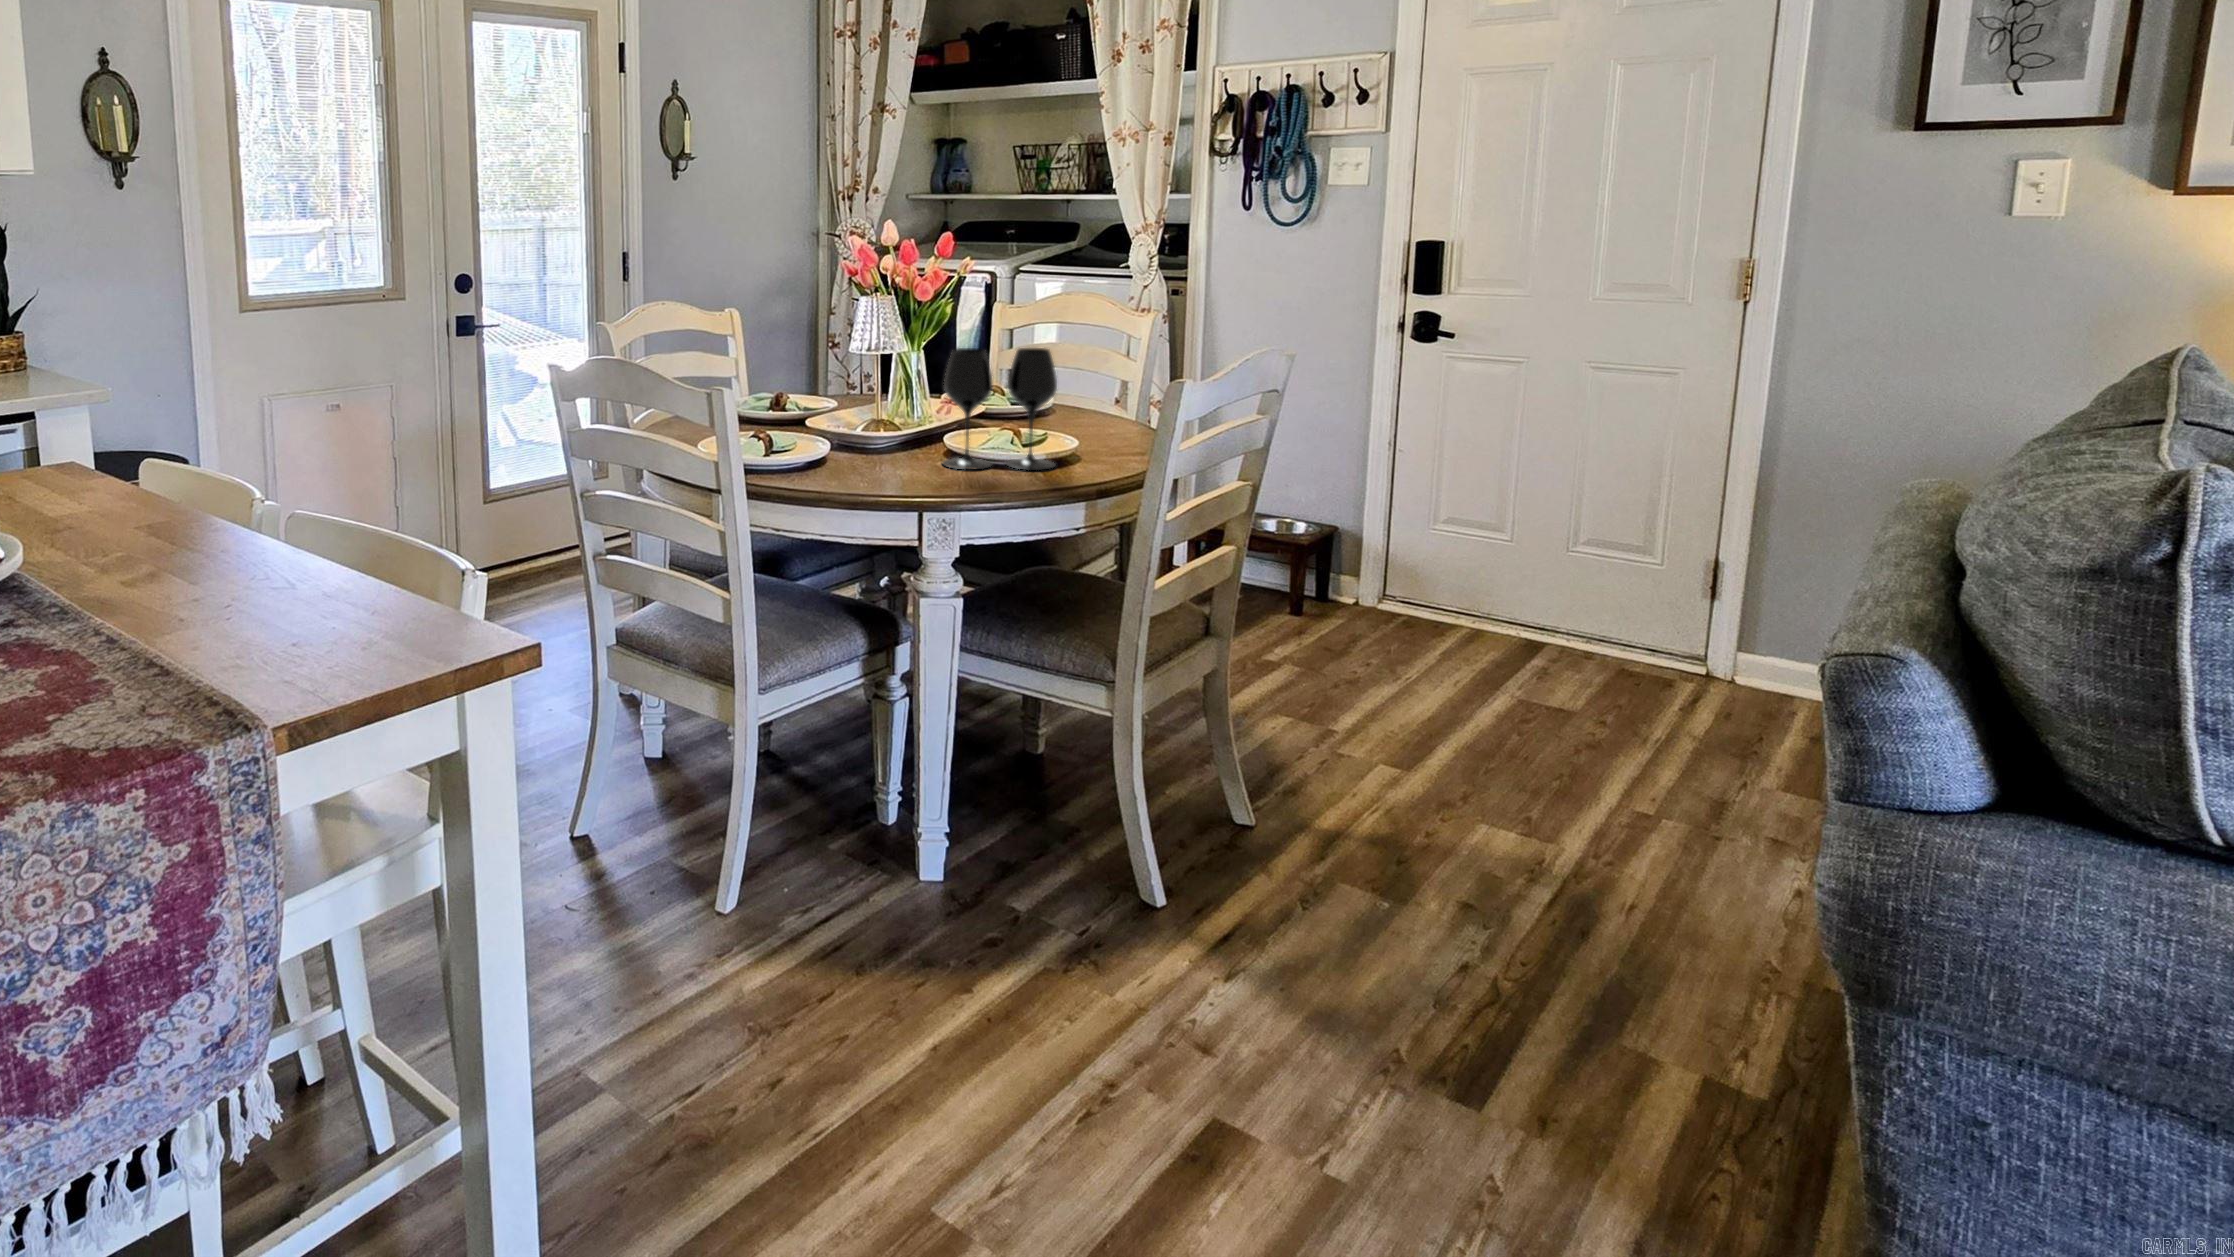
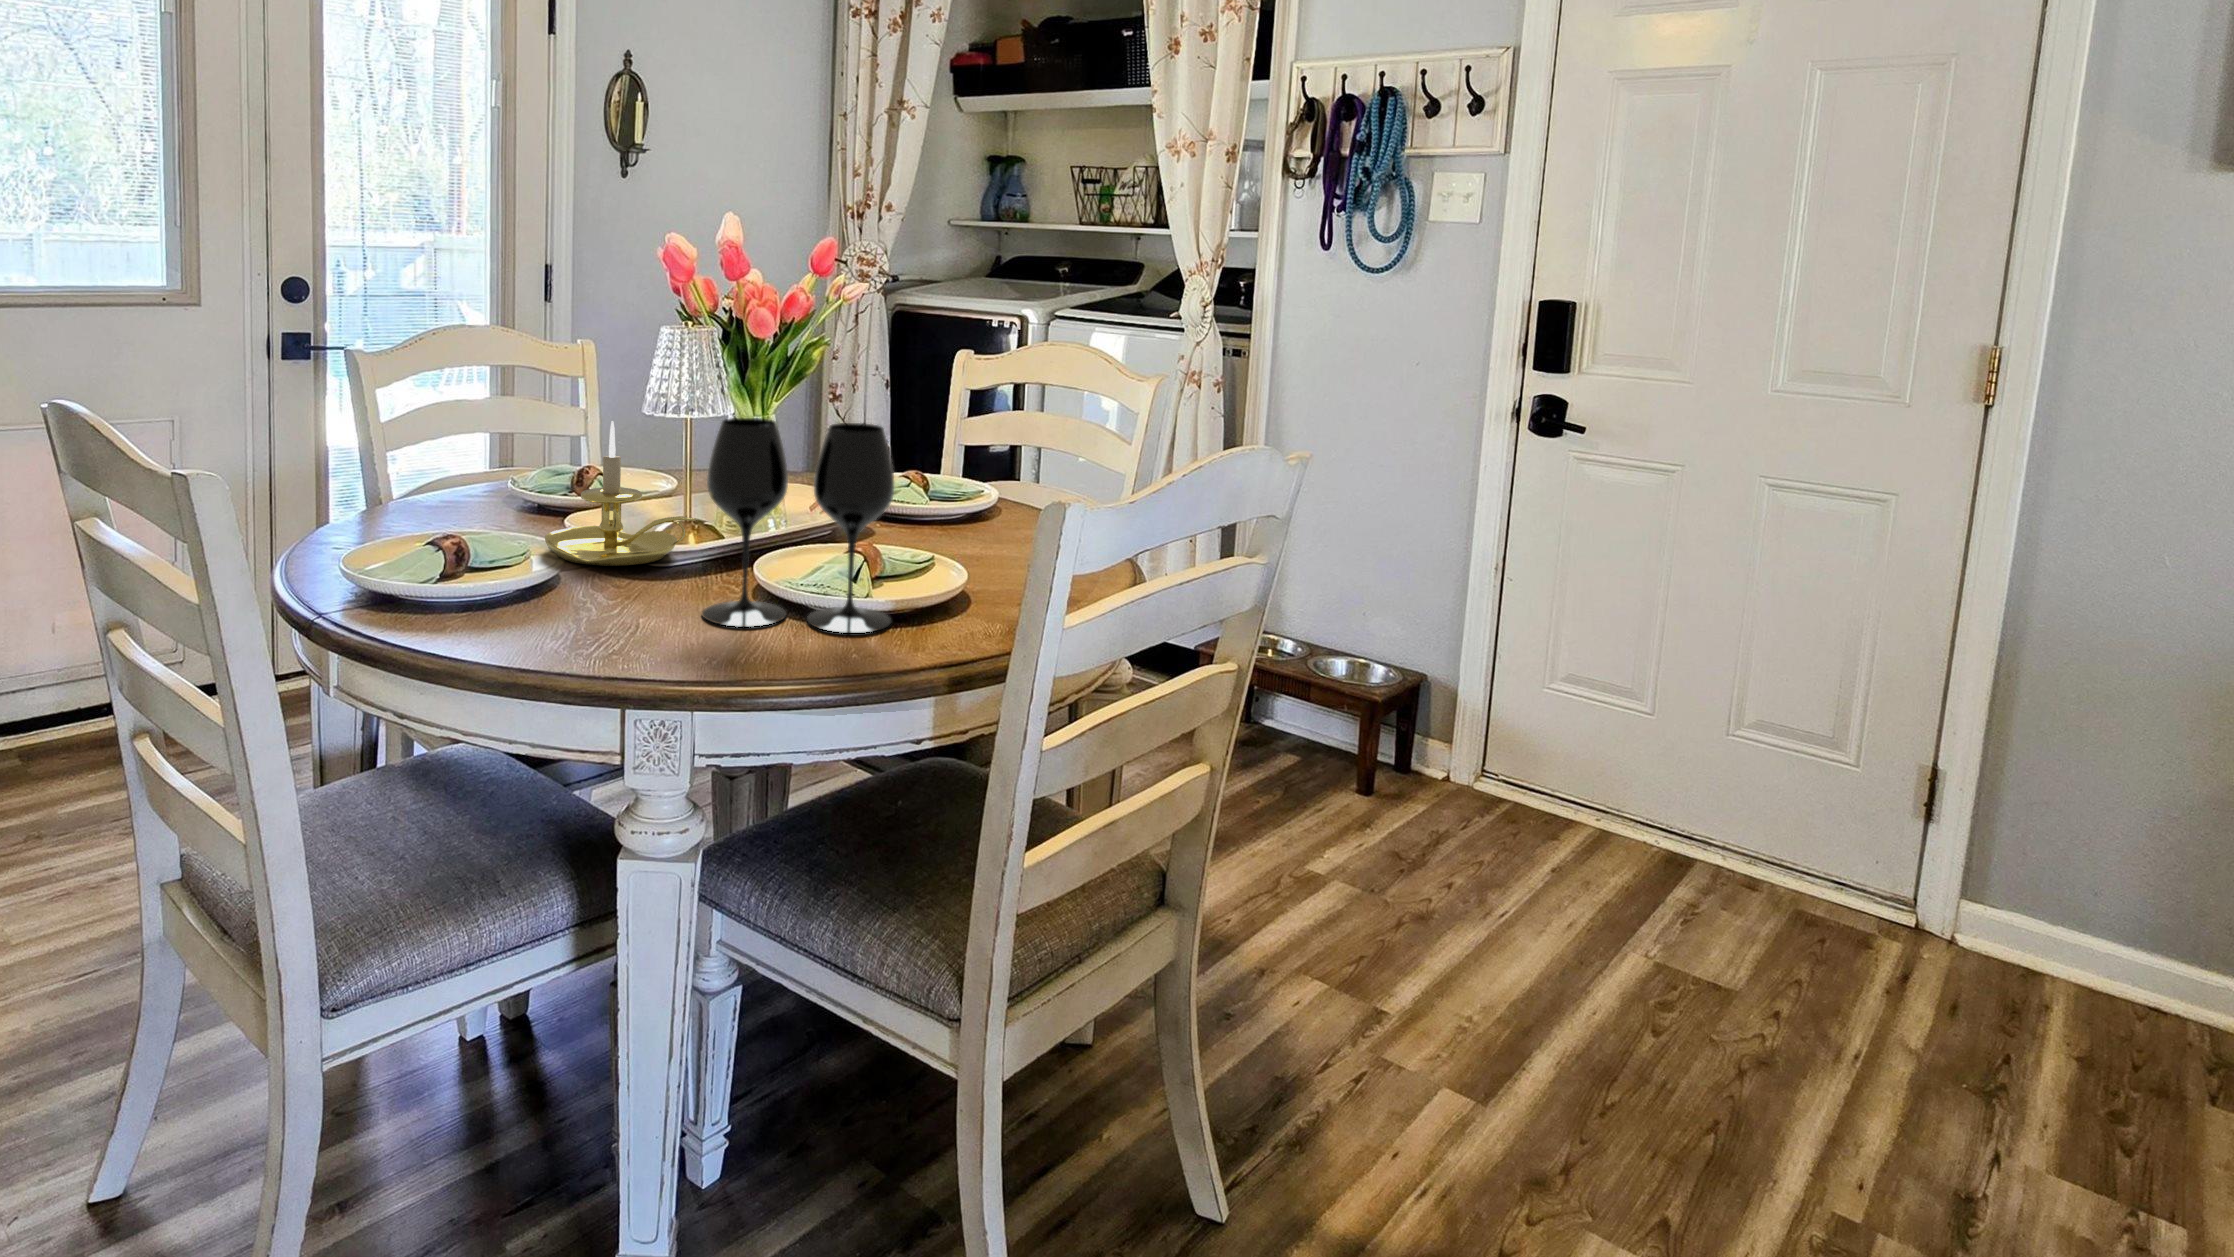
candle holder: none [810,357,906,445] -> present [545,421,696,566]

